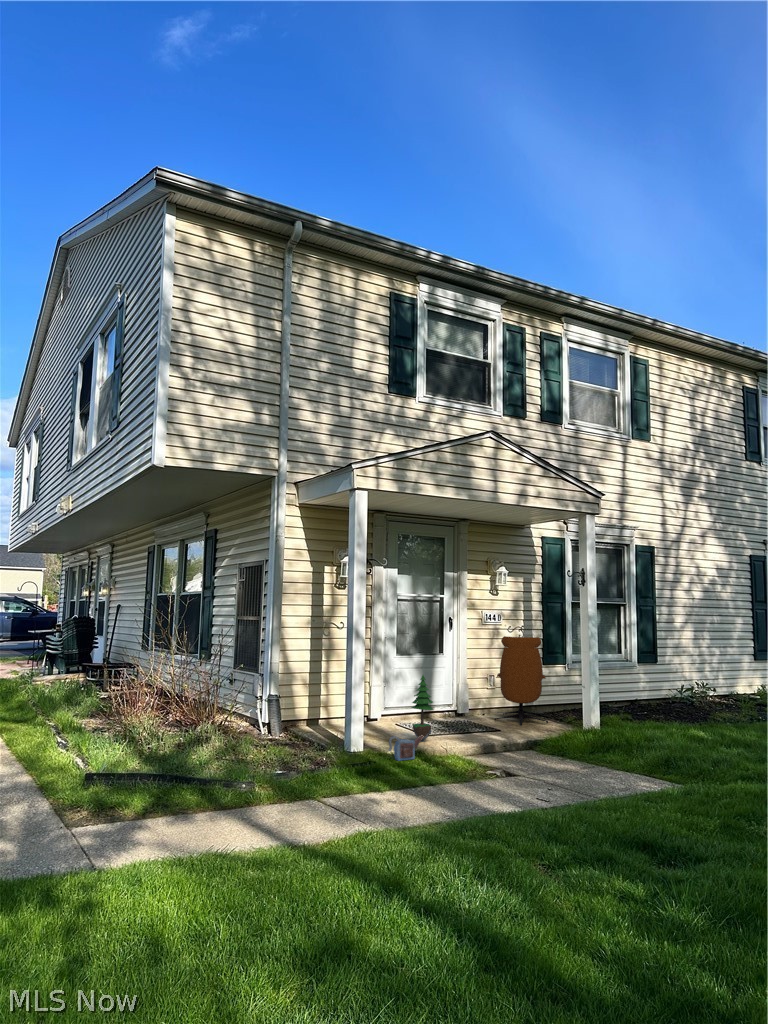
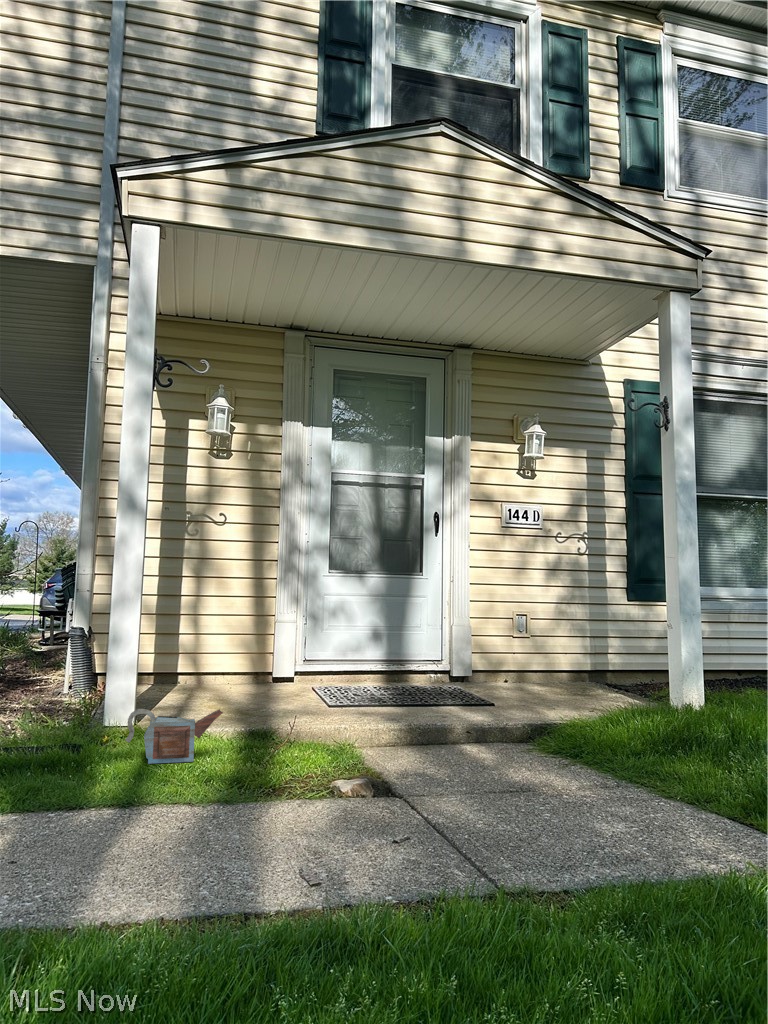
lounge chair: present [494,636,548,725] -> none [505,535,608,702]
potted tree: present [411,675,434,741] -> none [263,590,311,723]

